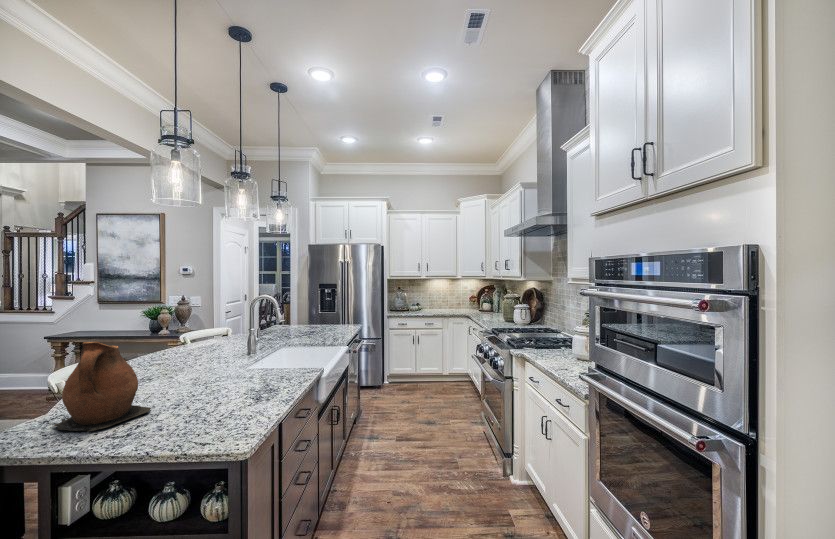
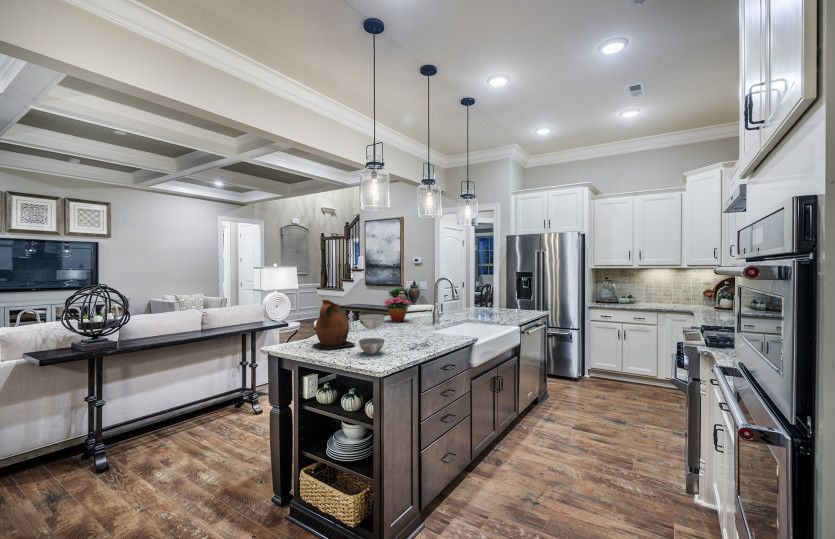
flower arrangement: none [160,321,218,357] -> present [383,298,410,322]
bowl: none [169,357,218,423] -> present [359,314,385,354]

